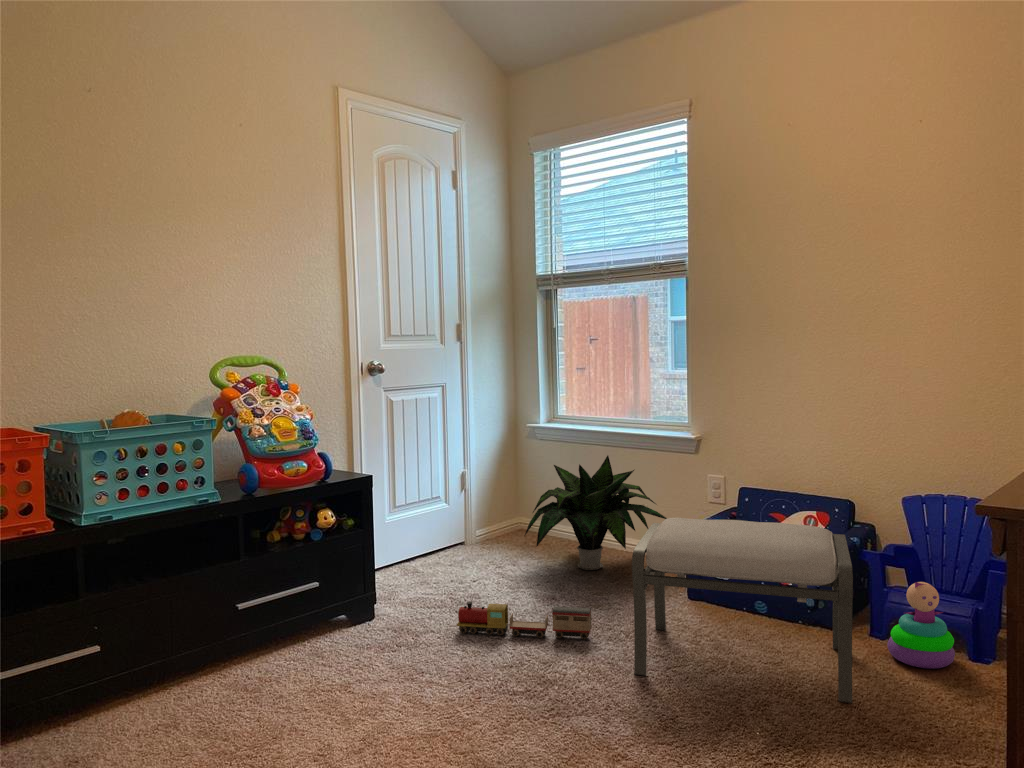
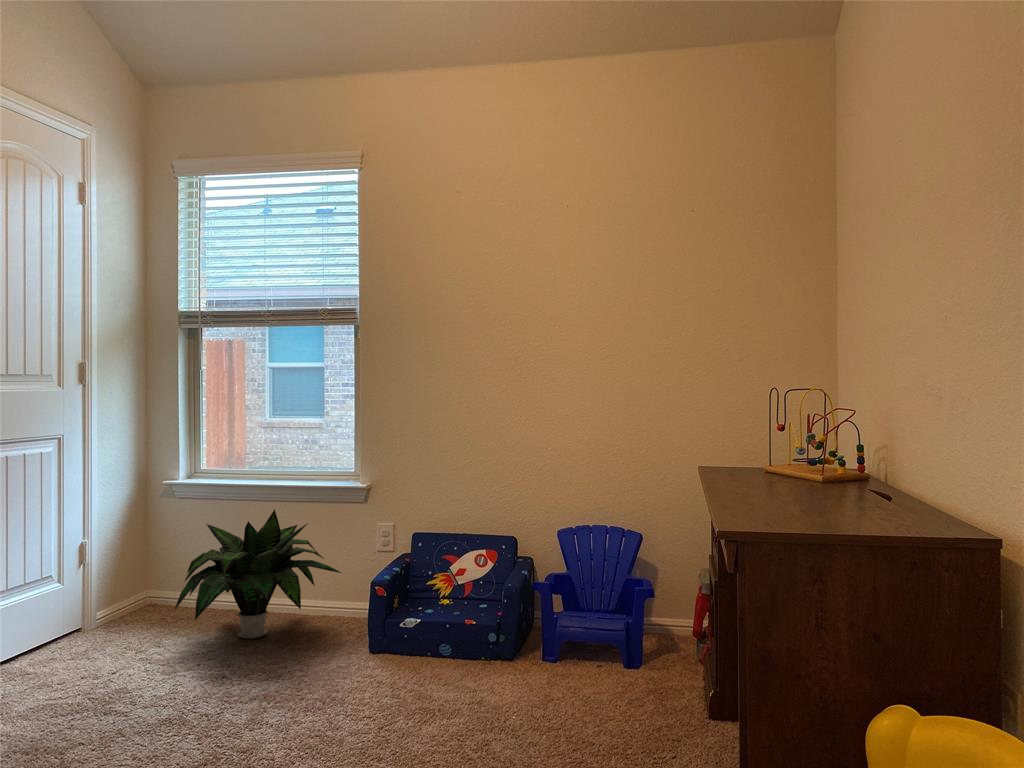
ottoman: present [632,518,853,703] -> none [350,564,557,743]
stacking toy: present [887,582,955,669] -> none [563,604,615,680]
toy train: present [456,601,591,640] -> none [116,680,287,740]

